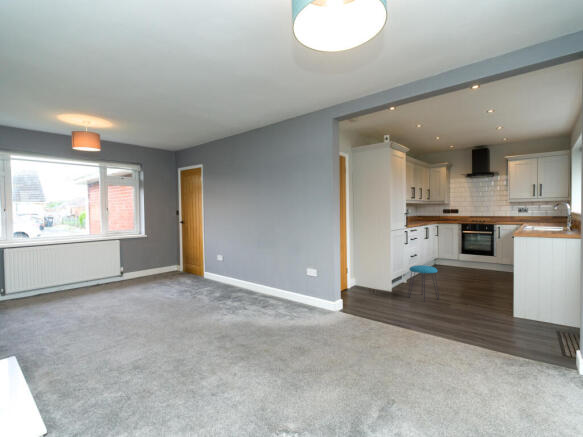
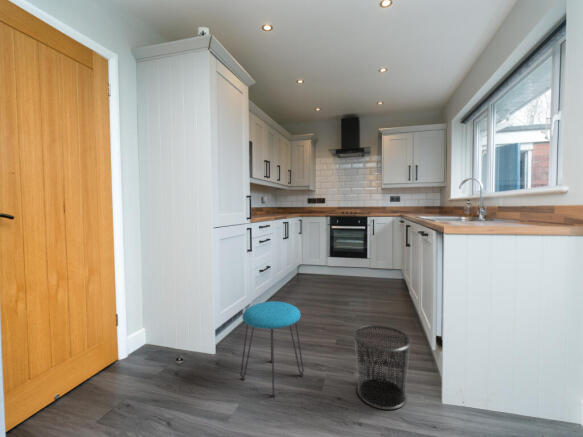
waste bin: none [464,278,494,311] -> present [354,325,412,410]

